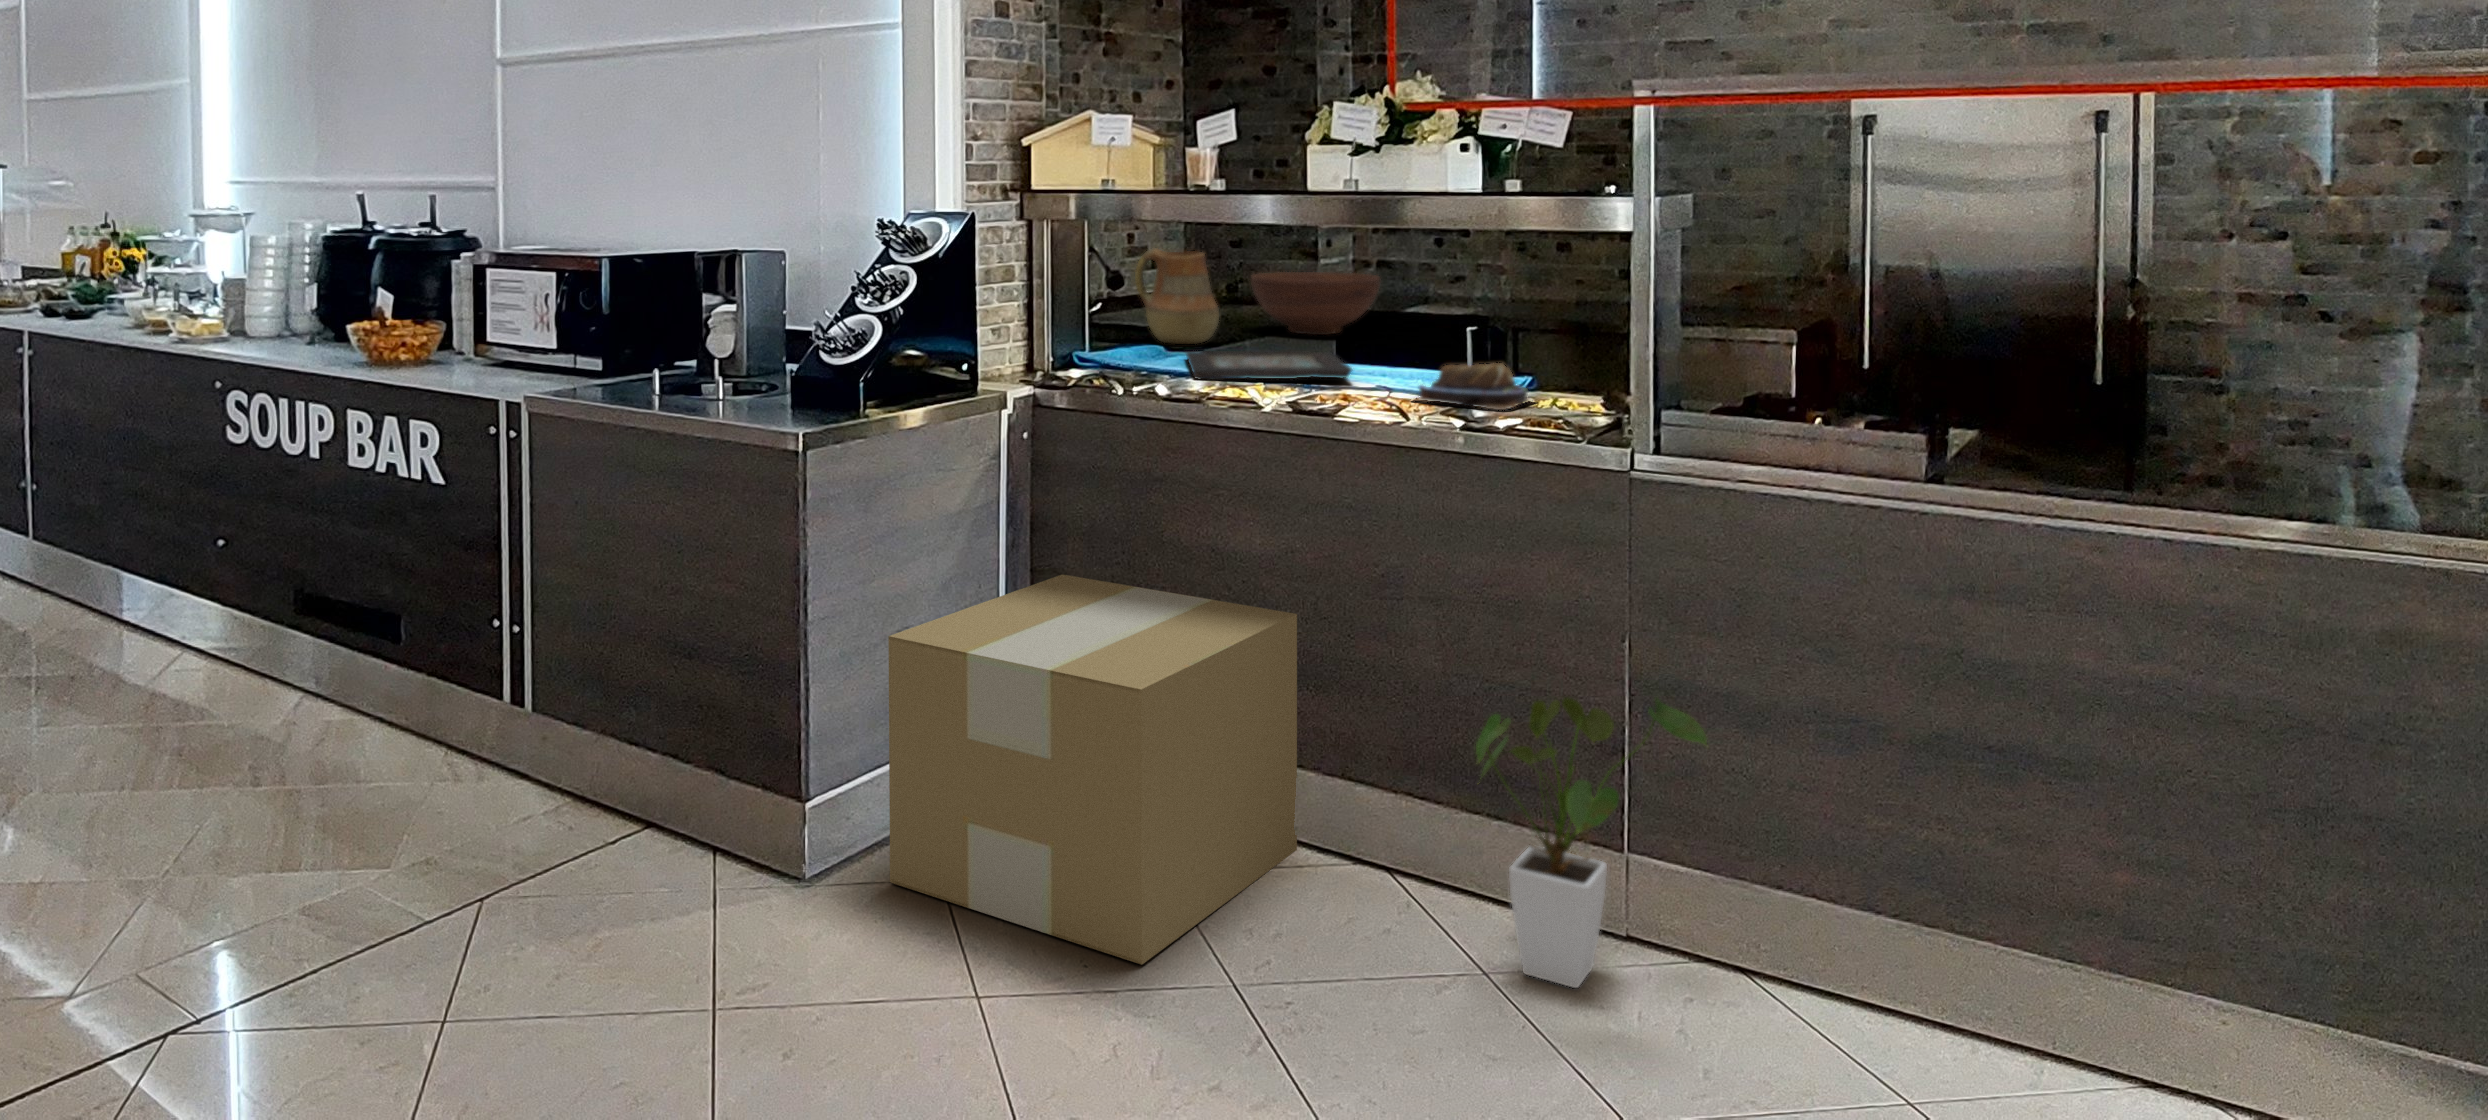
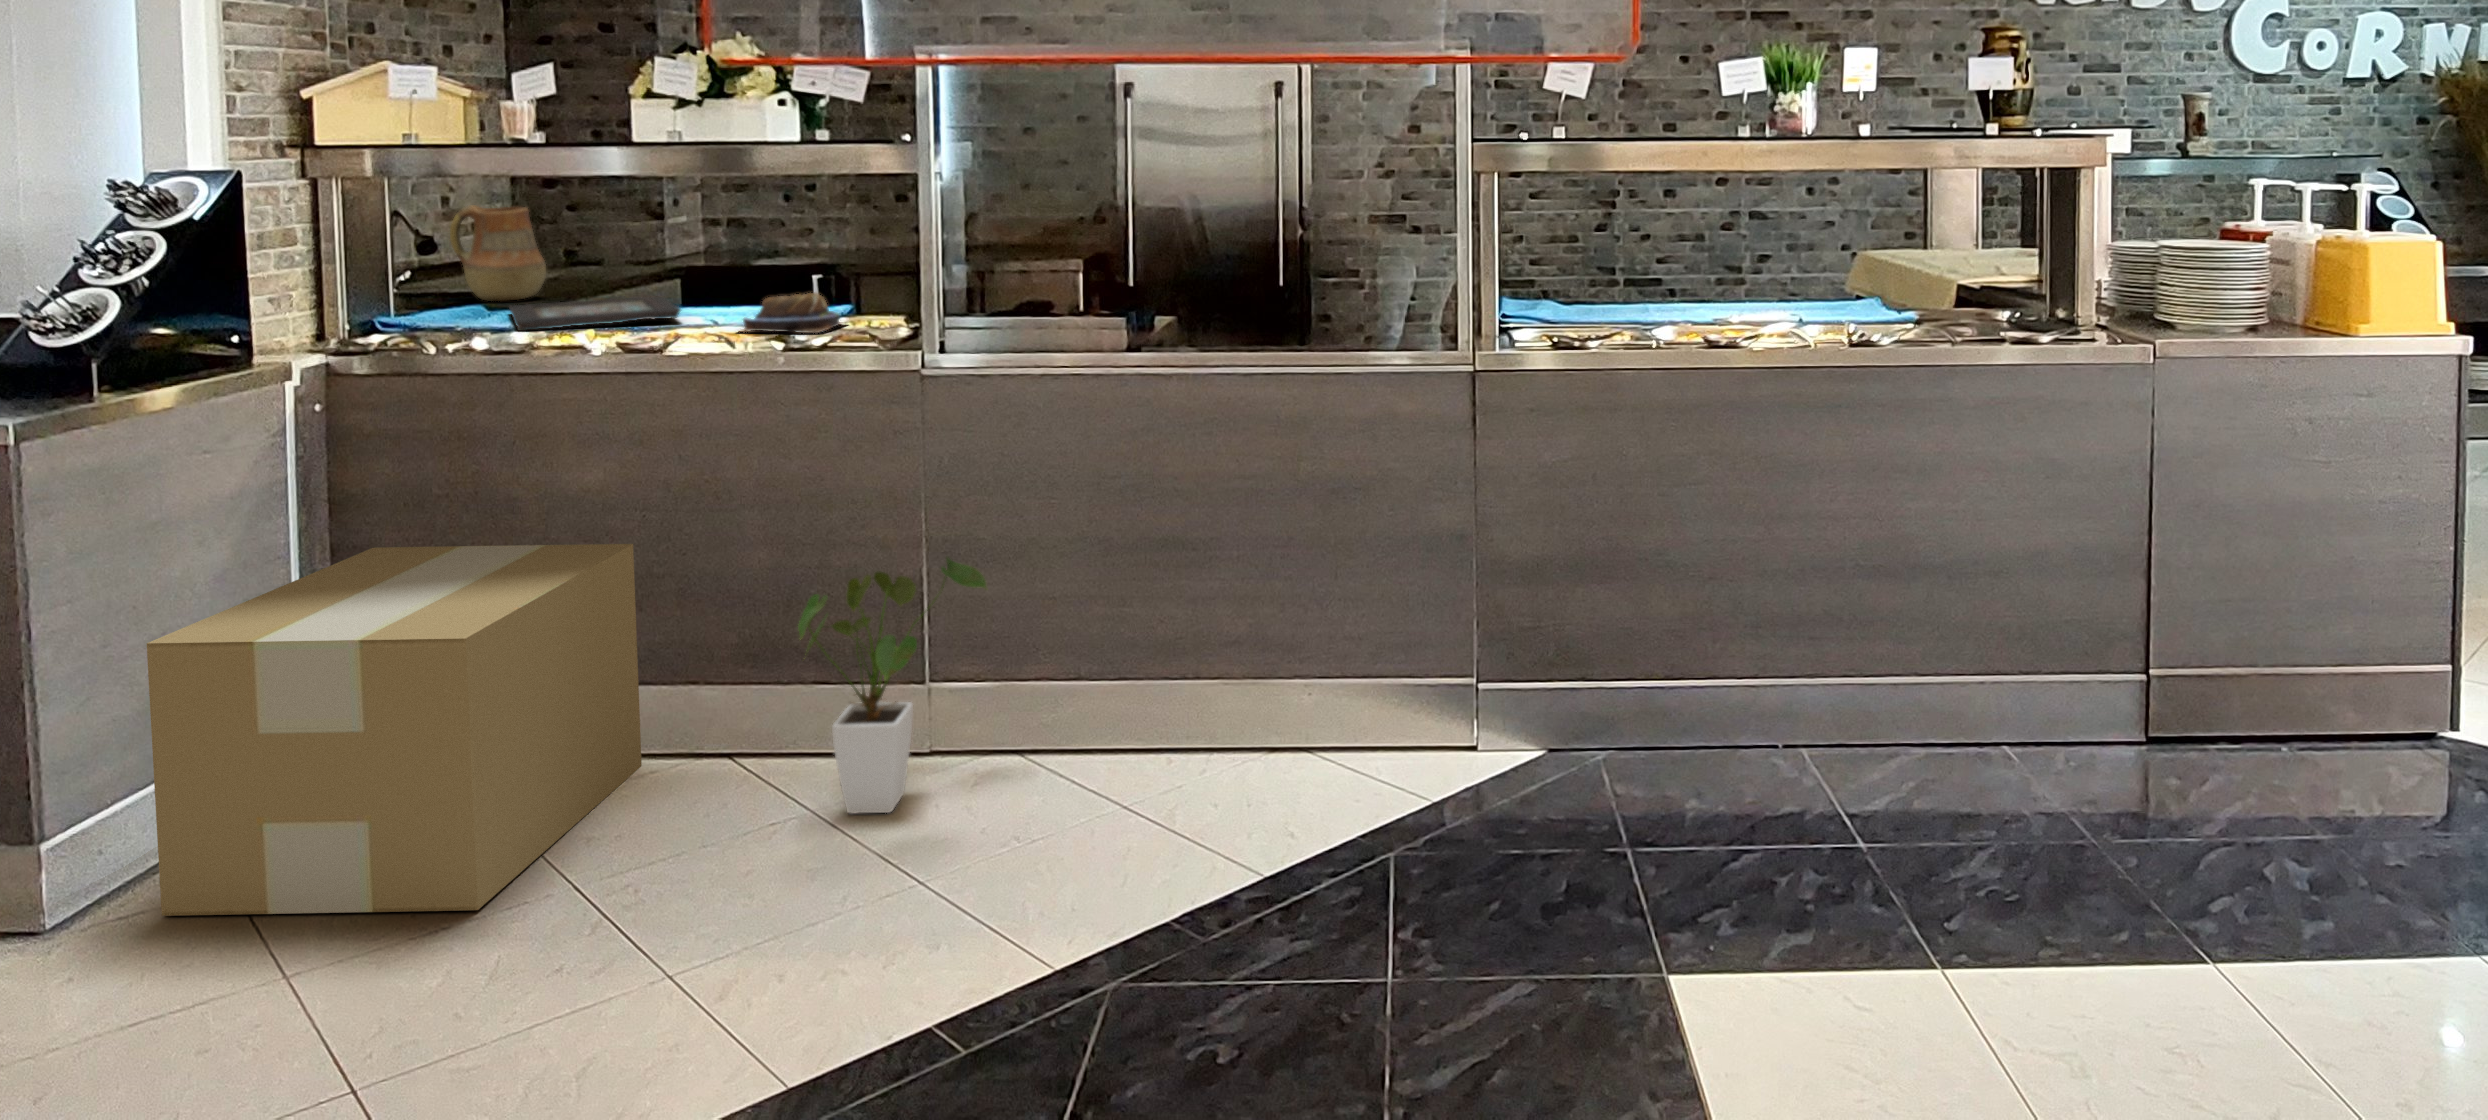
fruit bowl: present [1251,272,1381,335] -> none [580,224,712,284]

